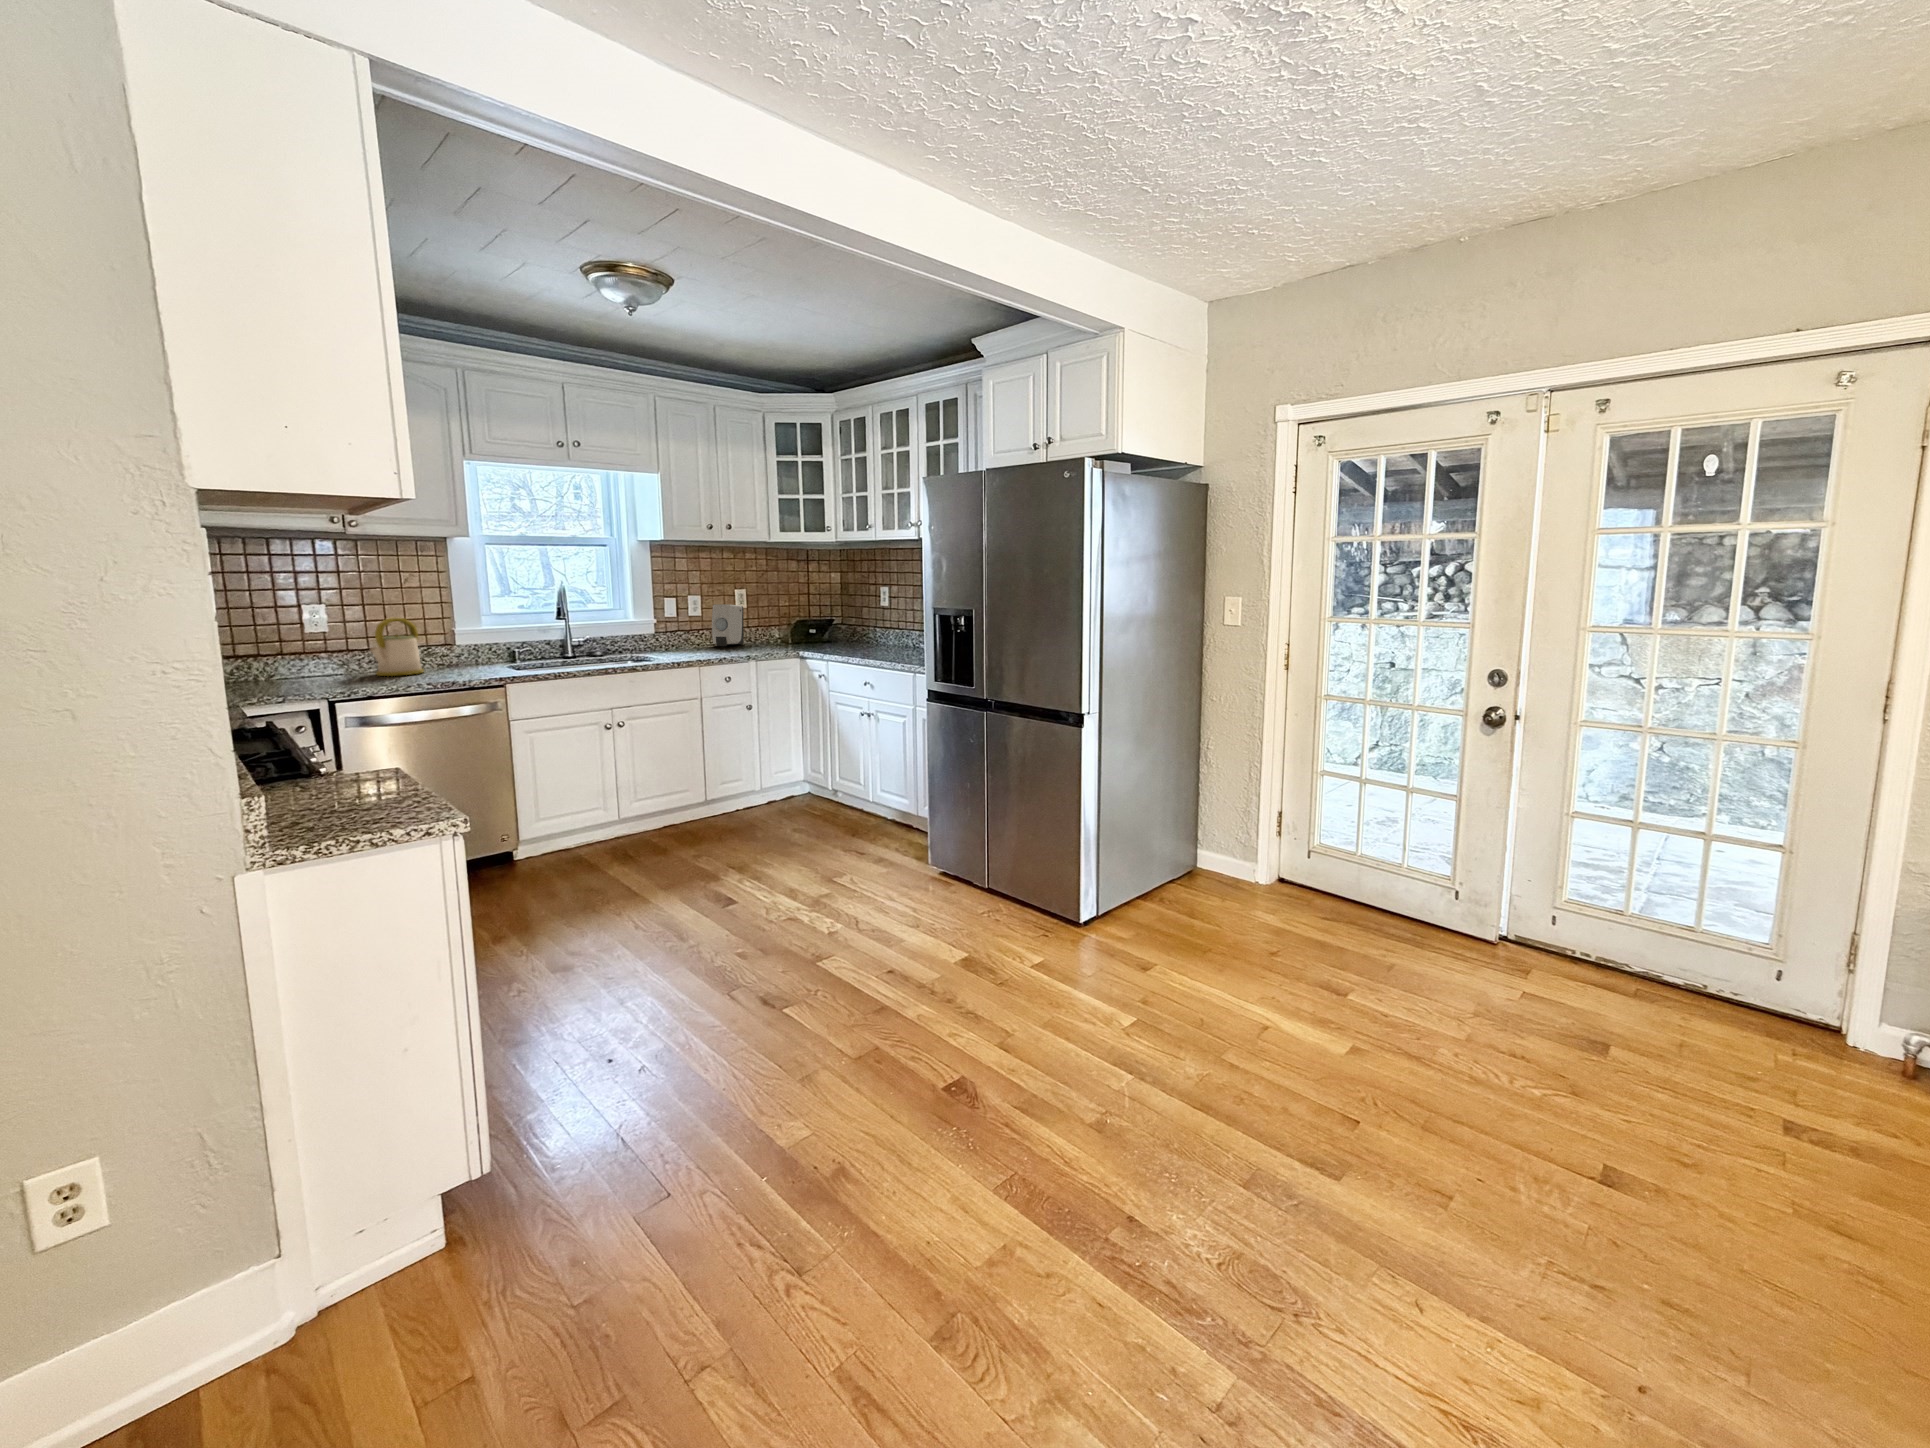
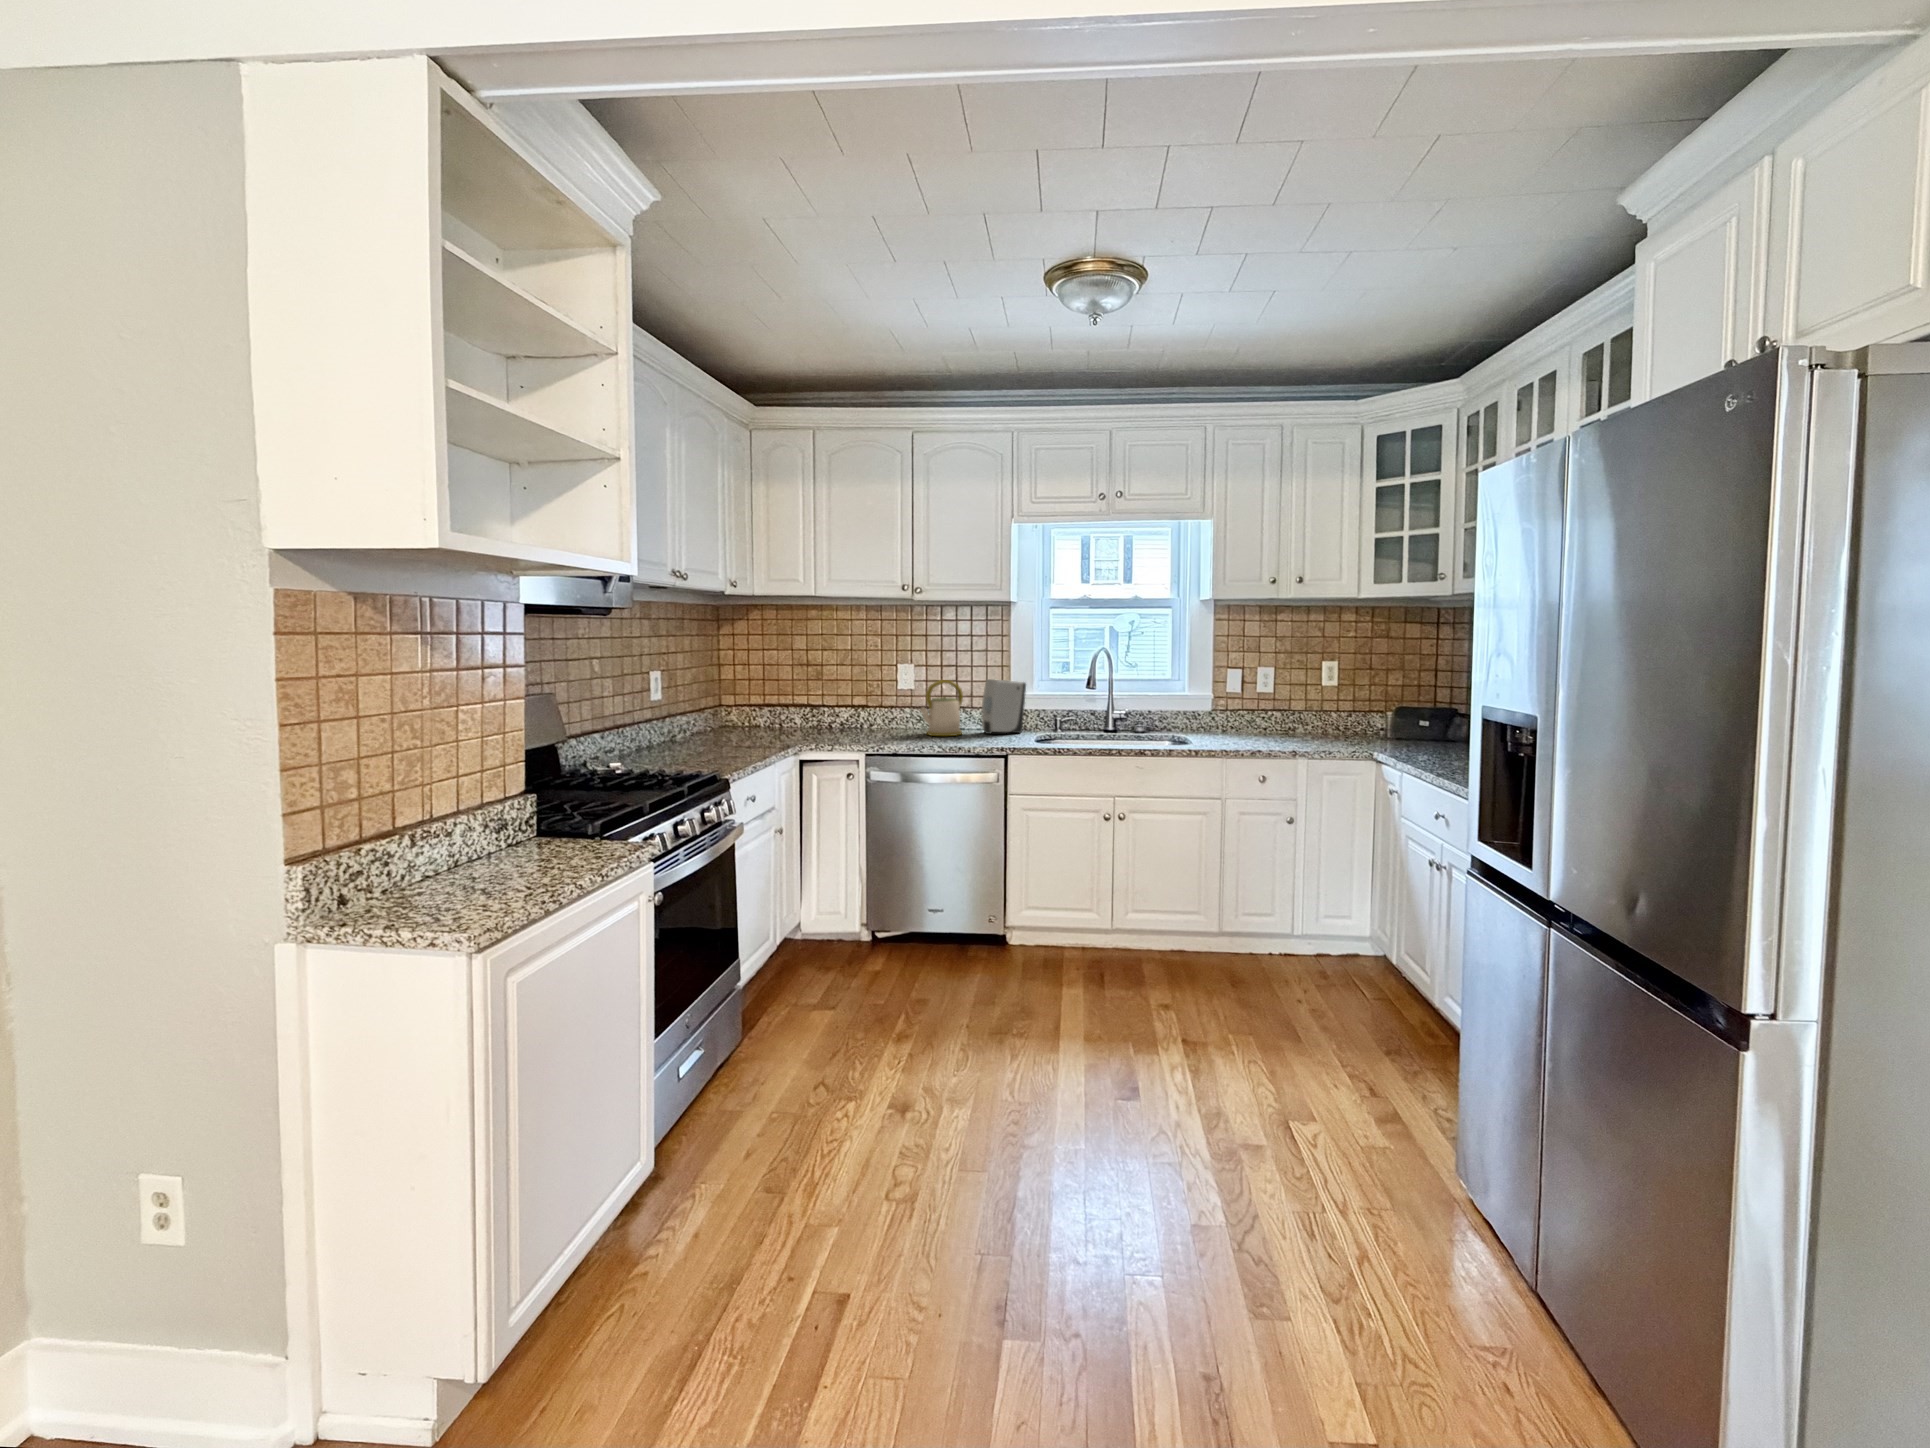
soap dispenser: present [712,604,744,646] -> present [982,679,1026,734]

